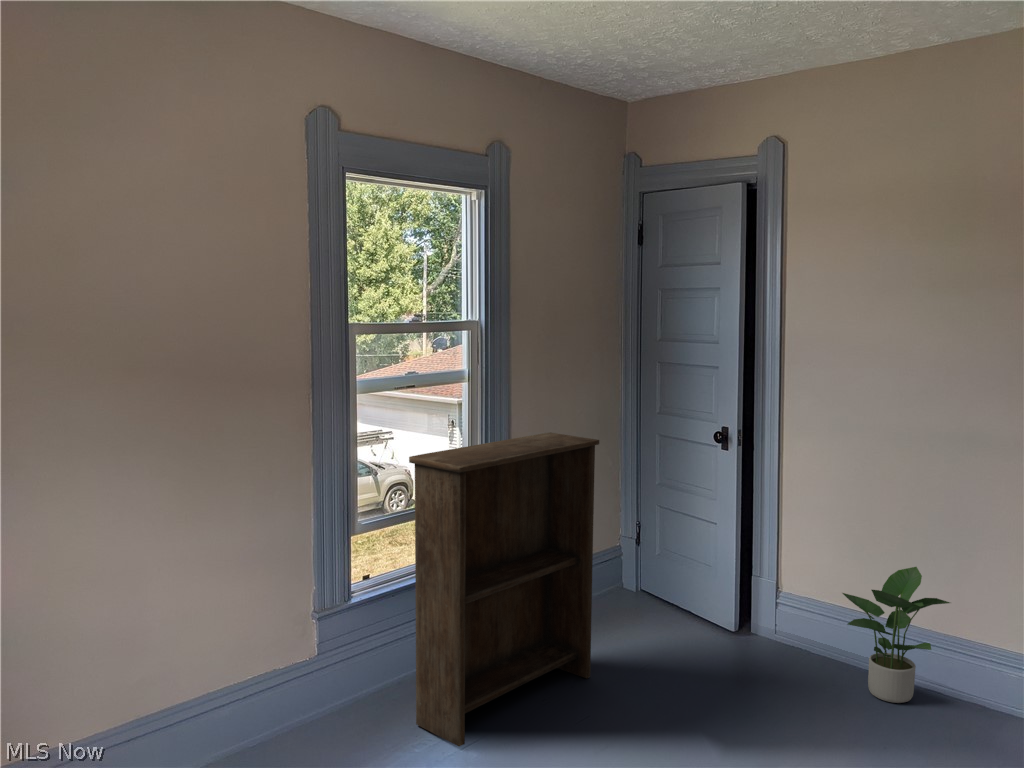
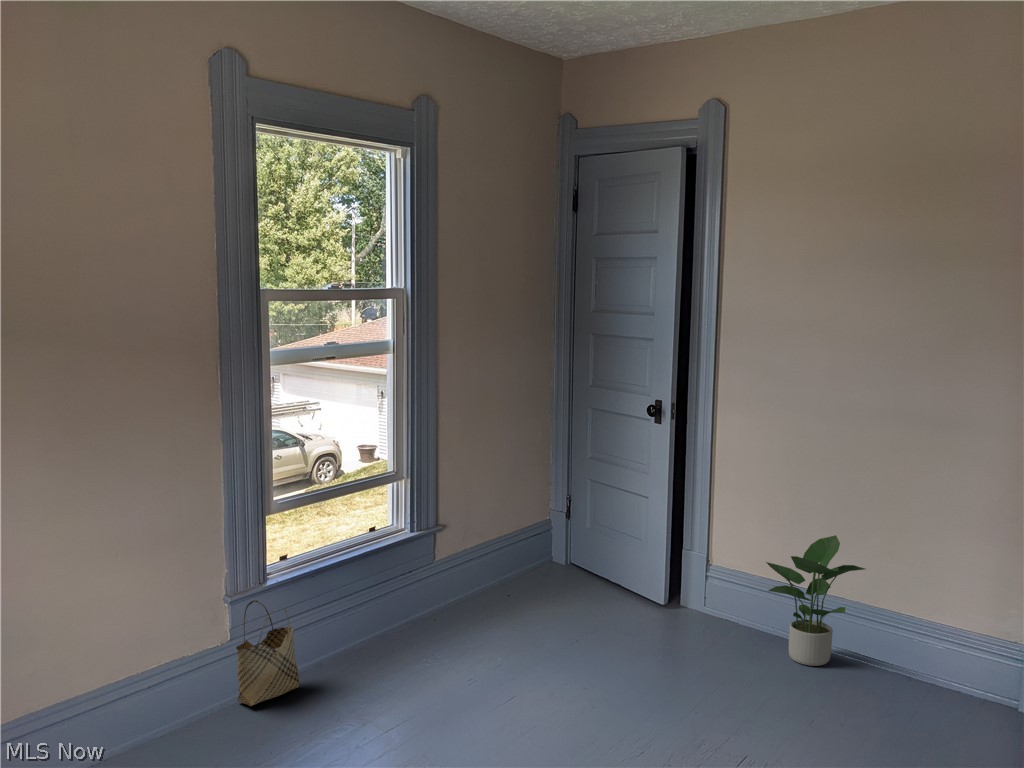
bookshelf: present [409,432,599,746] -> none [339,404,529,709]
woven basket: none [307,631,370,740] -> present [236,601,299,706]

